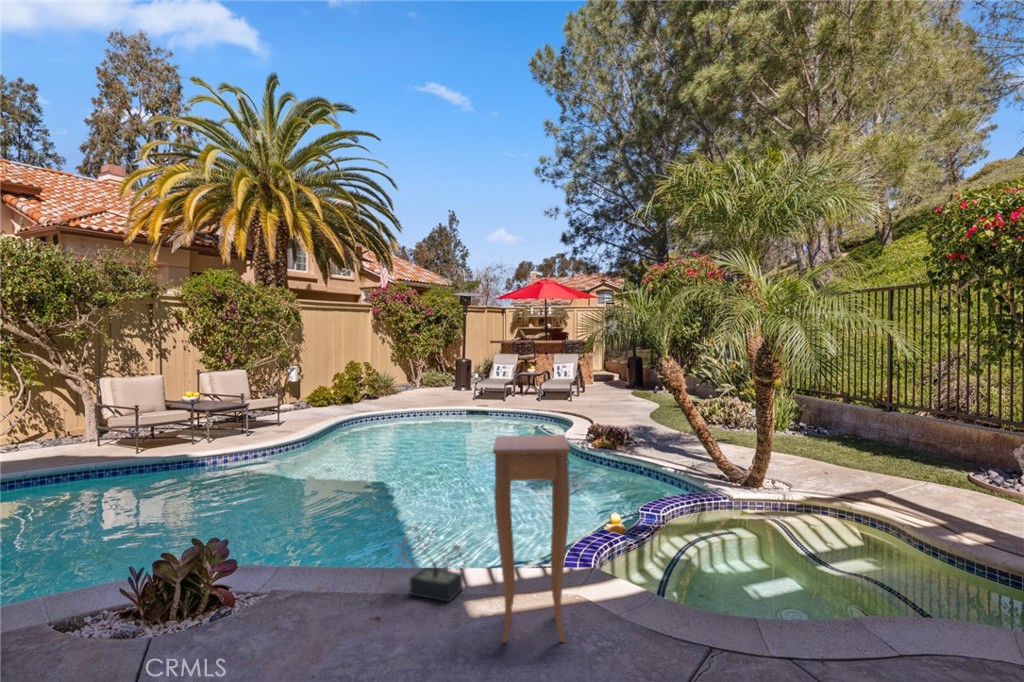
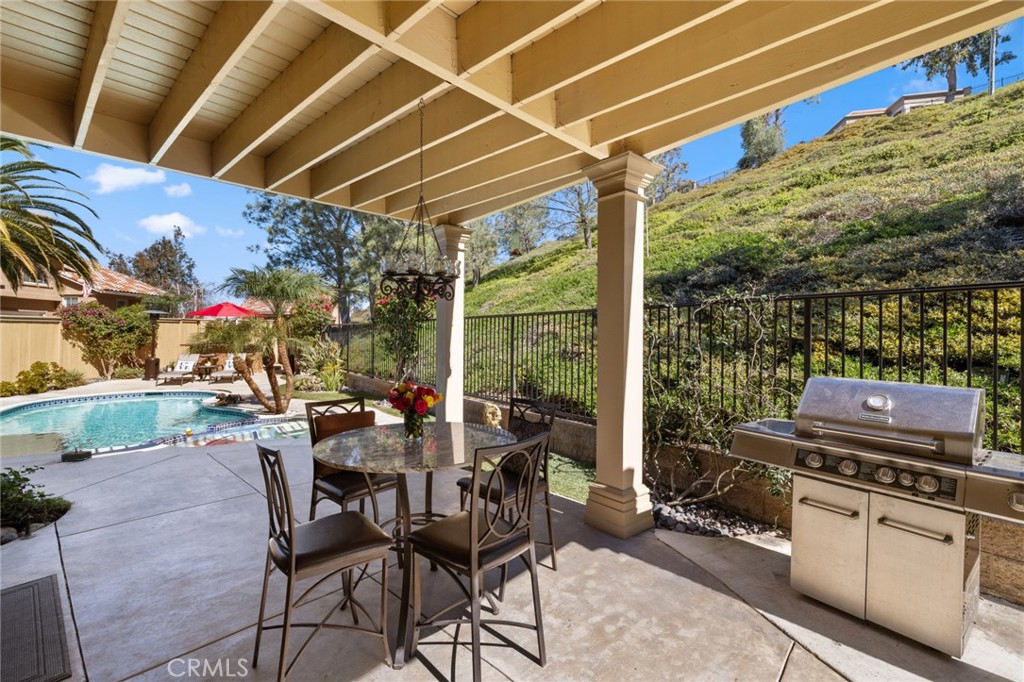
side table: present [493,435,570,643] -> none [98,391,141,466]

